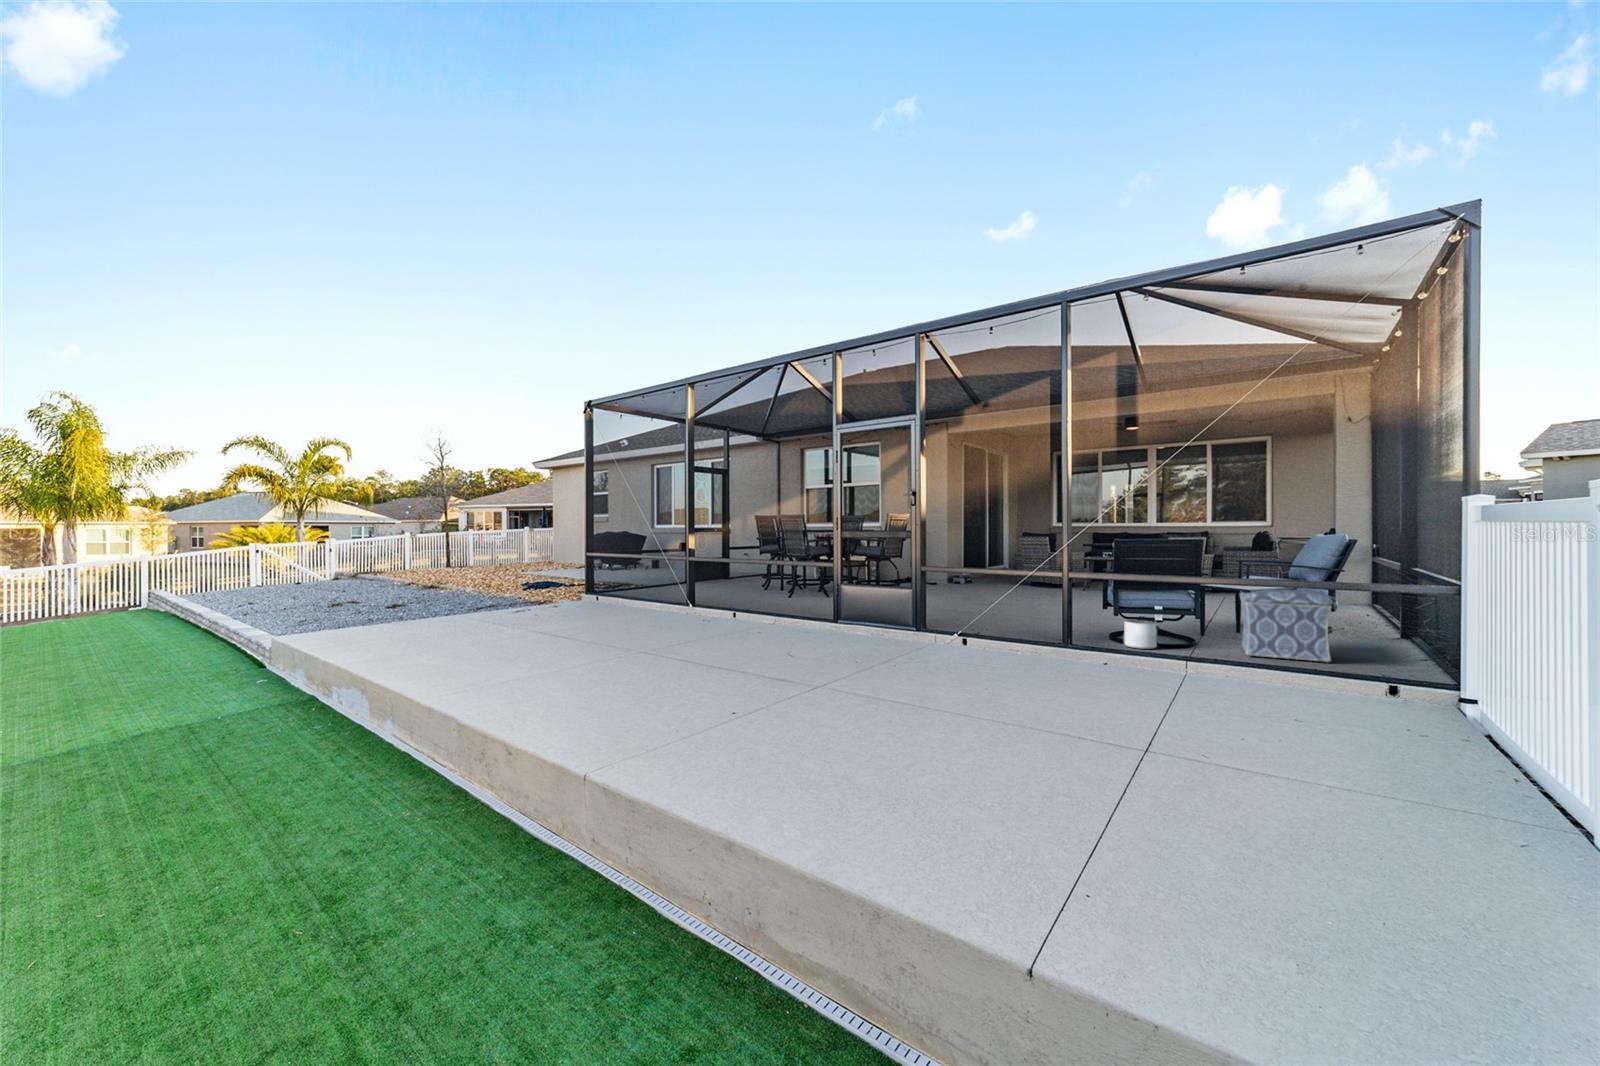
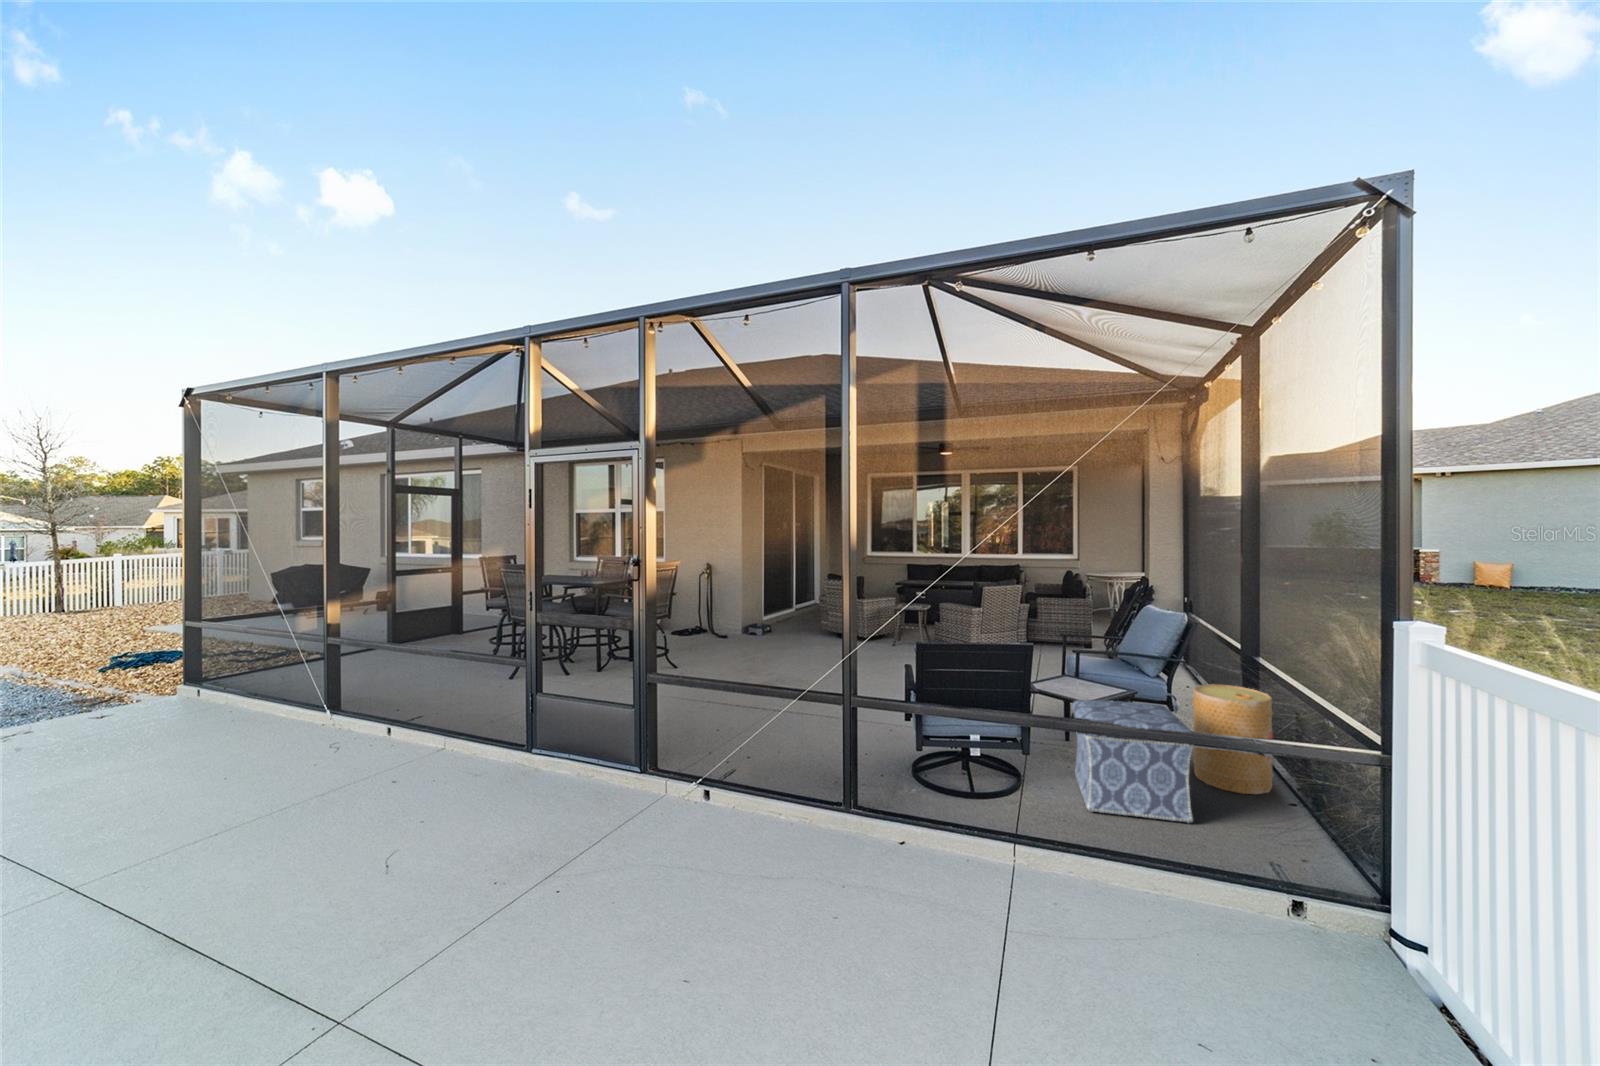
basket: none [1346,584,1416,658] -> present [1192,684,1274,794]
planter: present [1124,620,1157,649] -> none [931,750,973,801]

